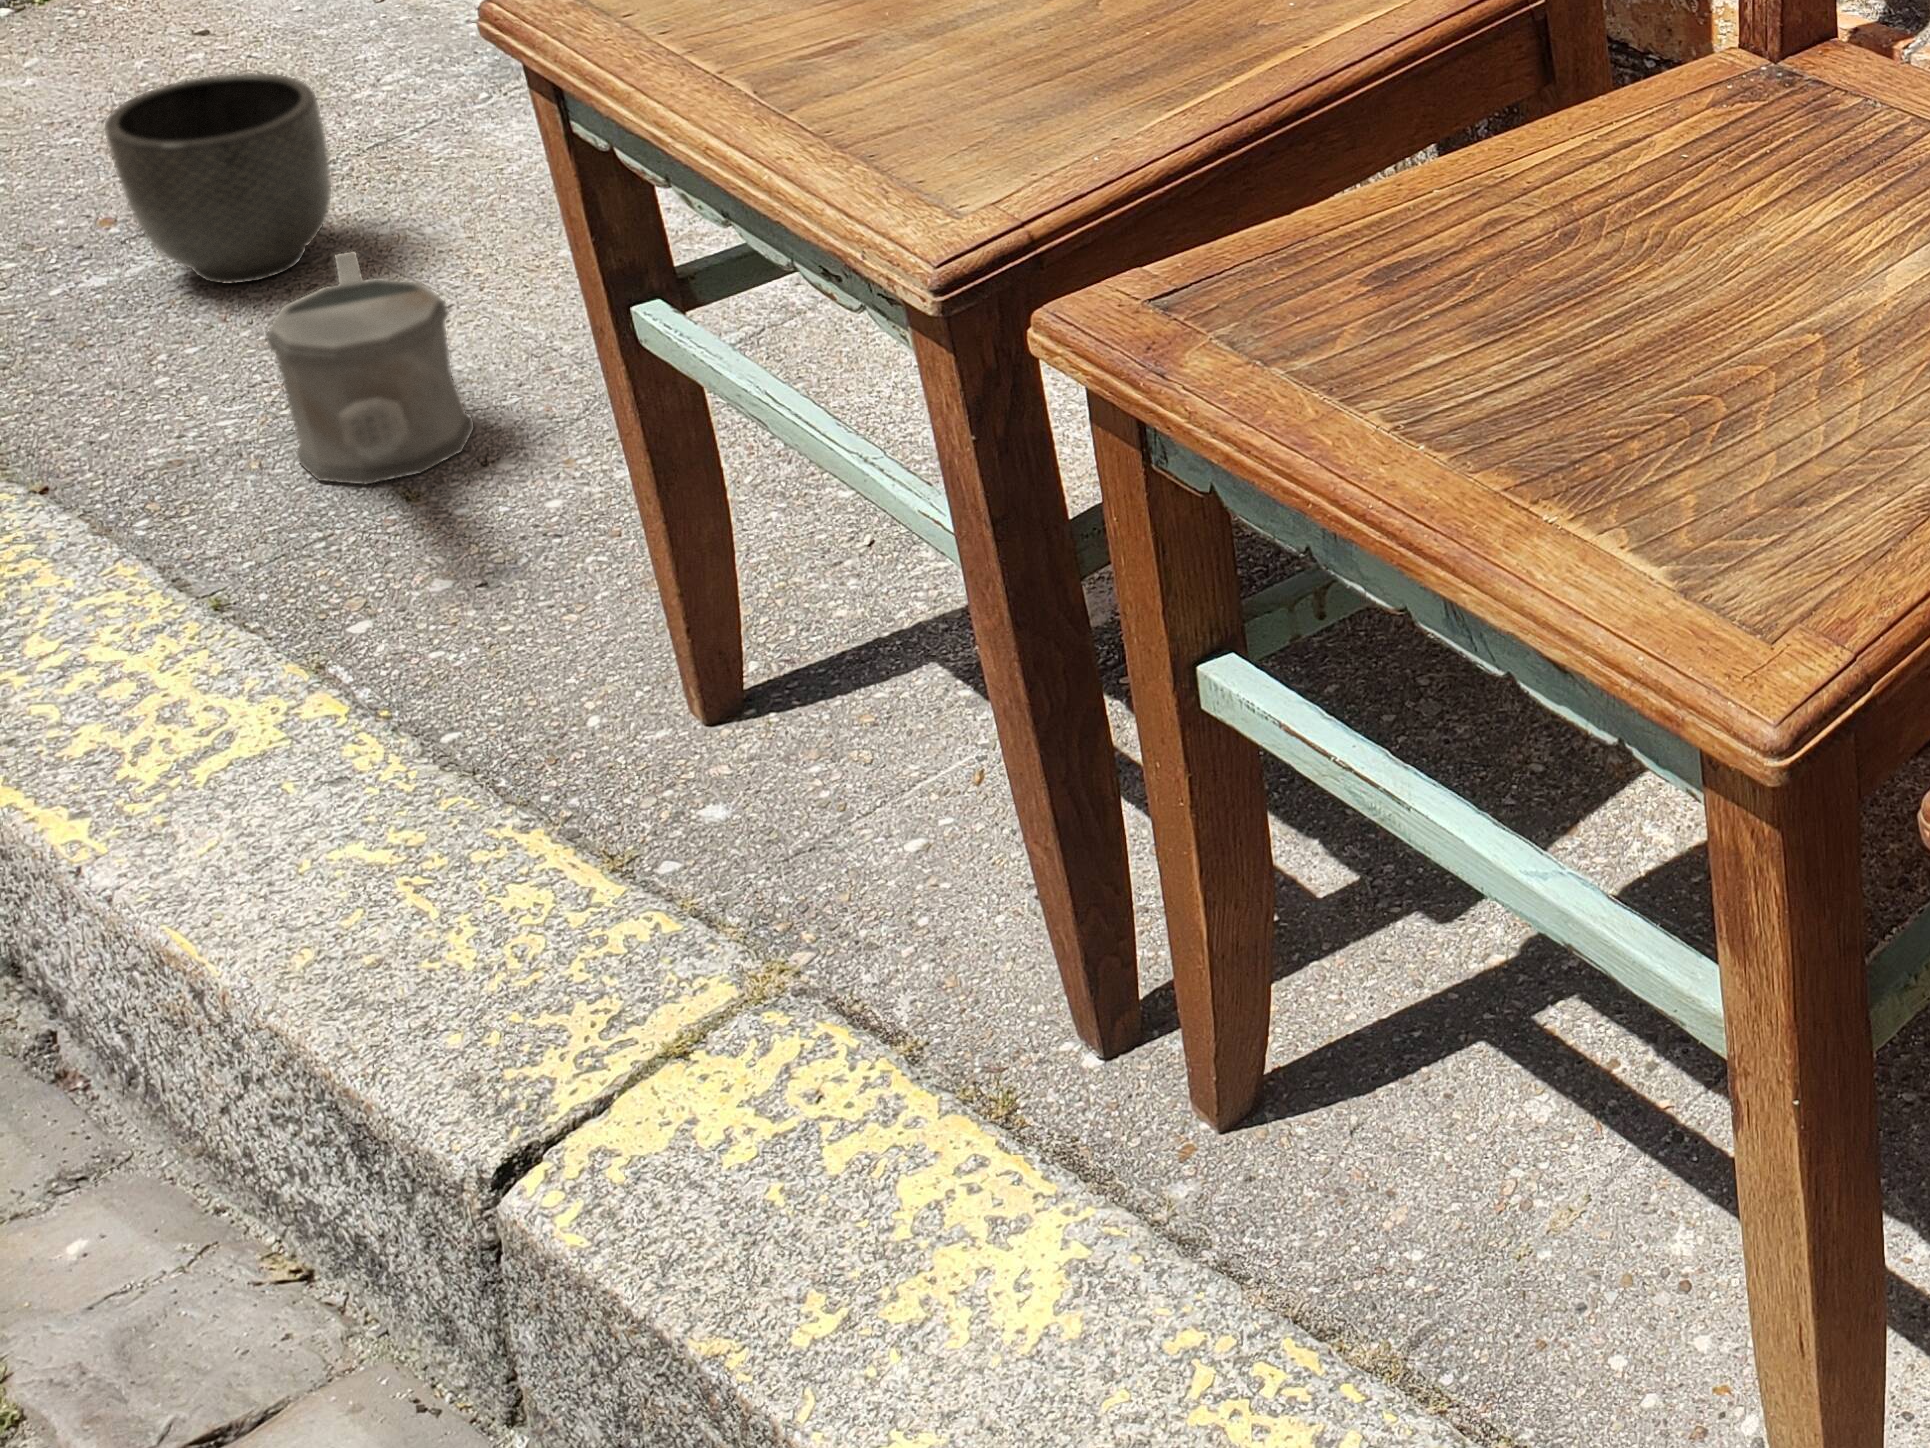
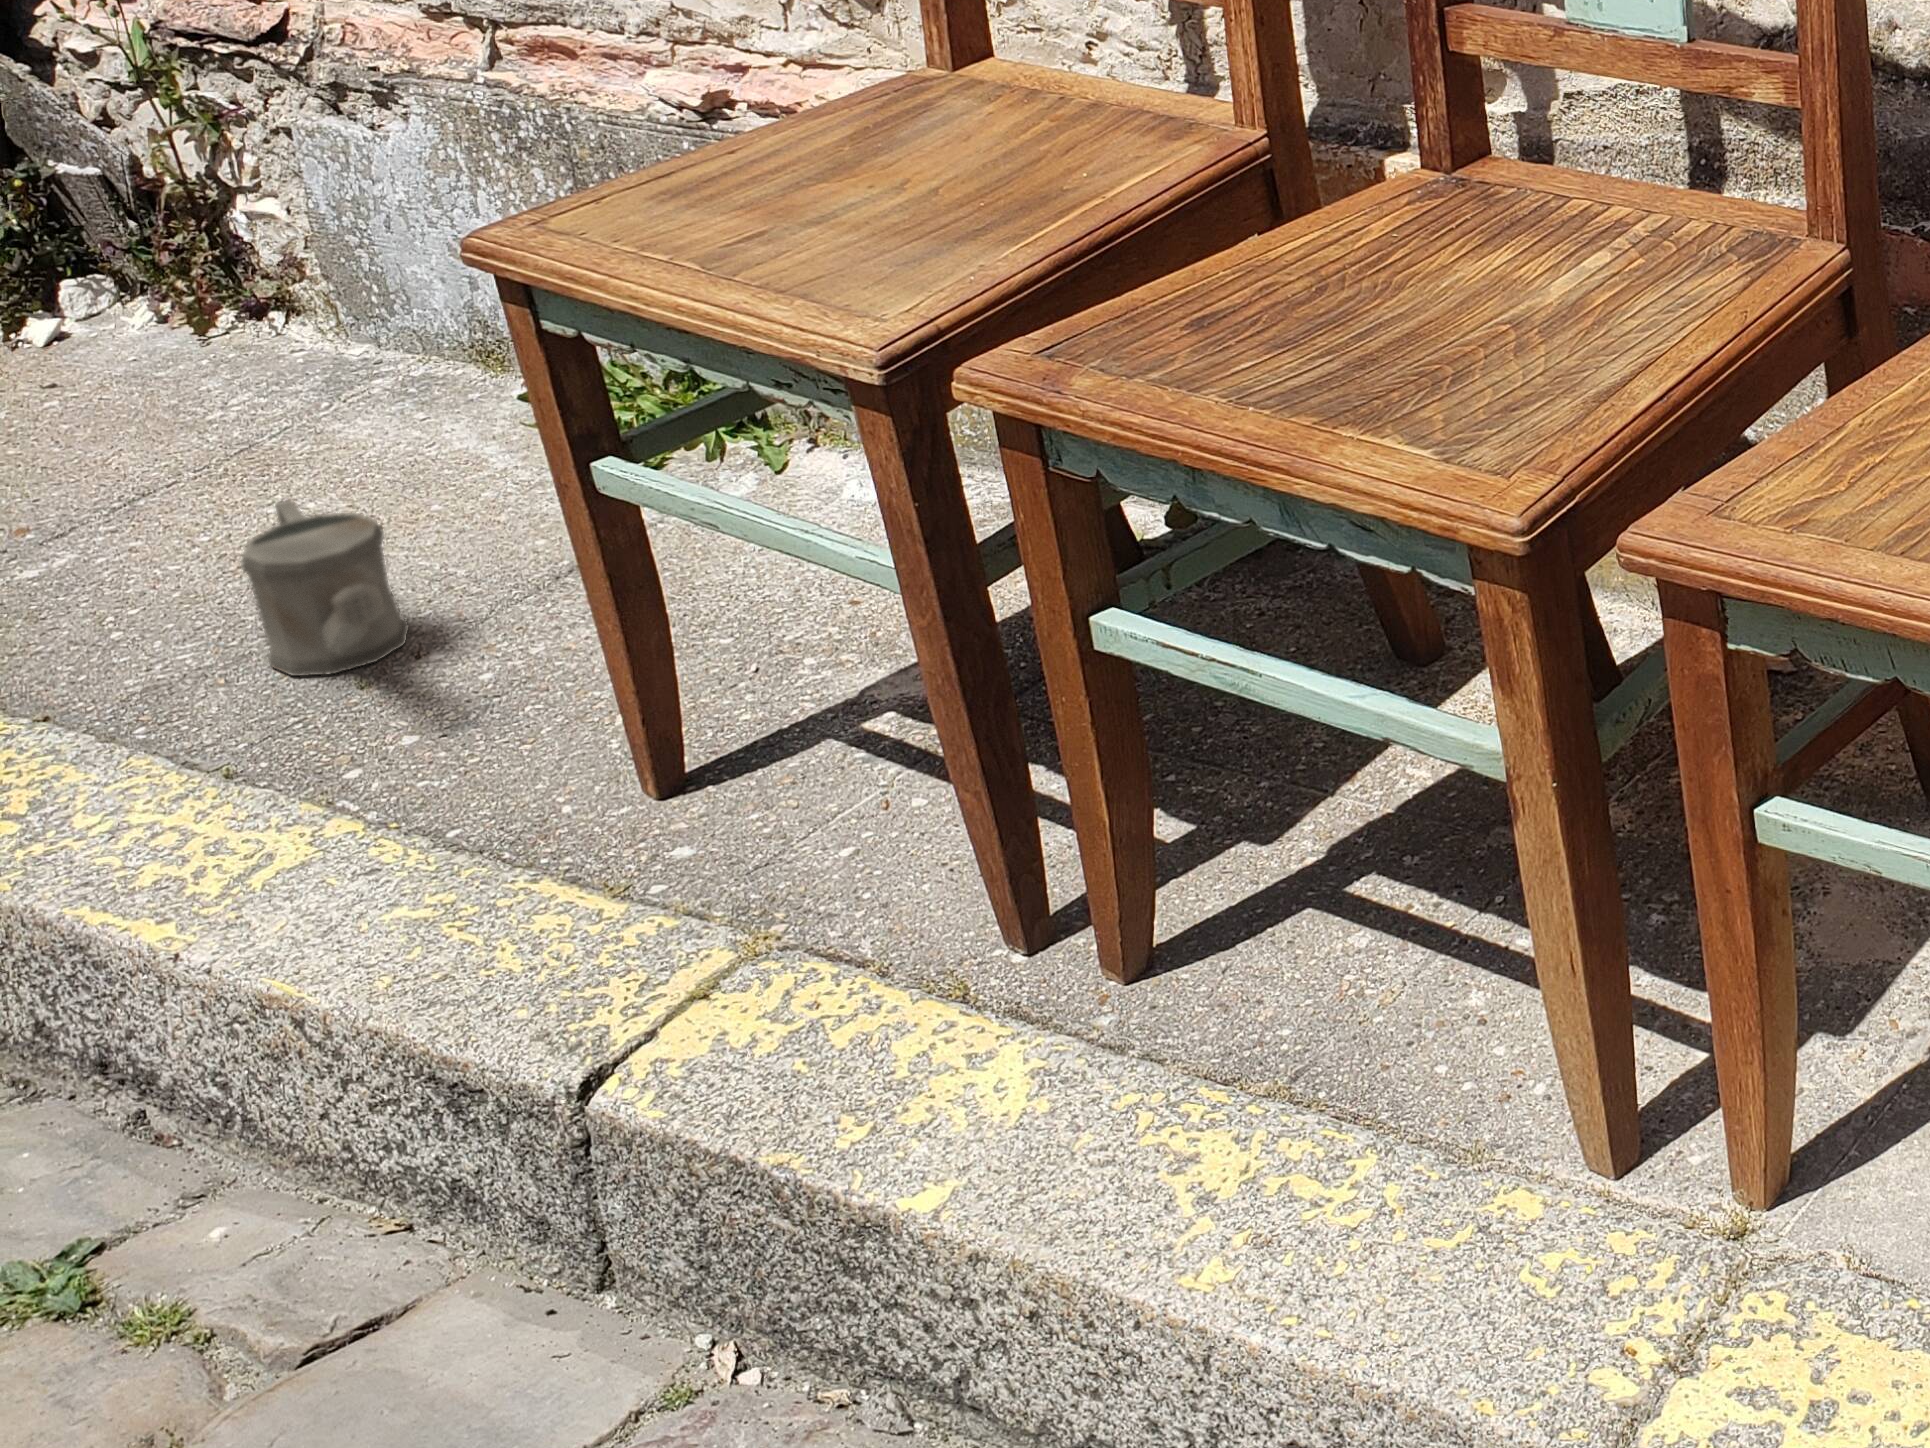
planter: present [105,73,331,284] -> none [45,383,235,556]

